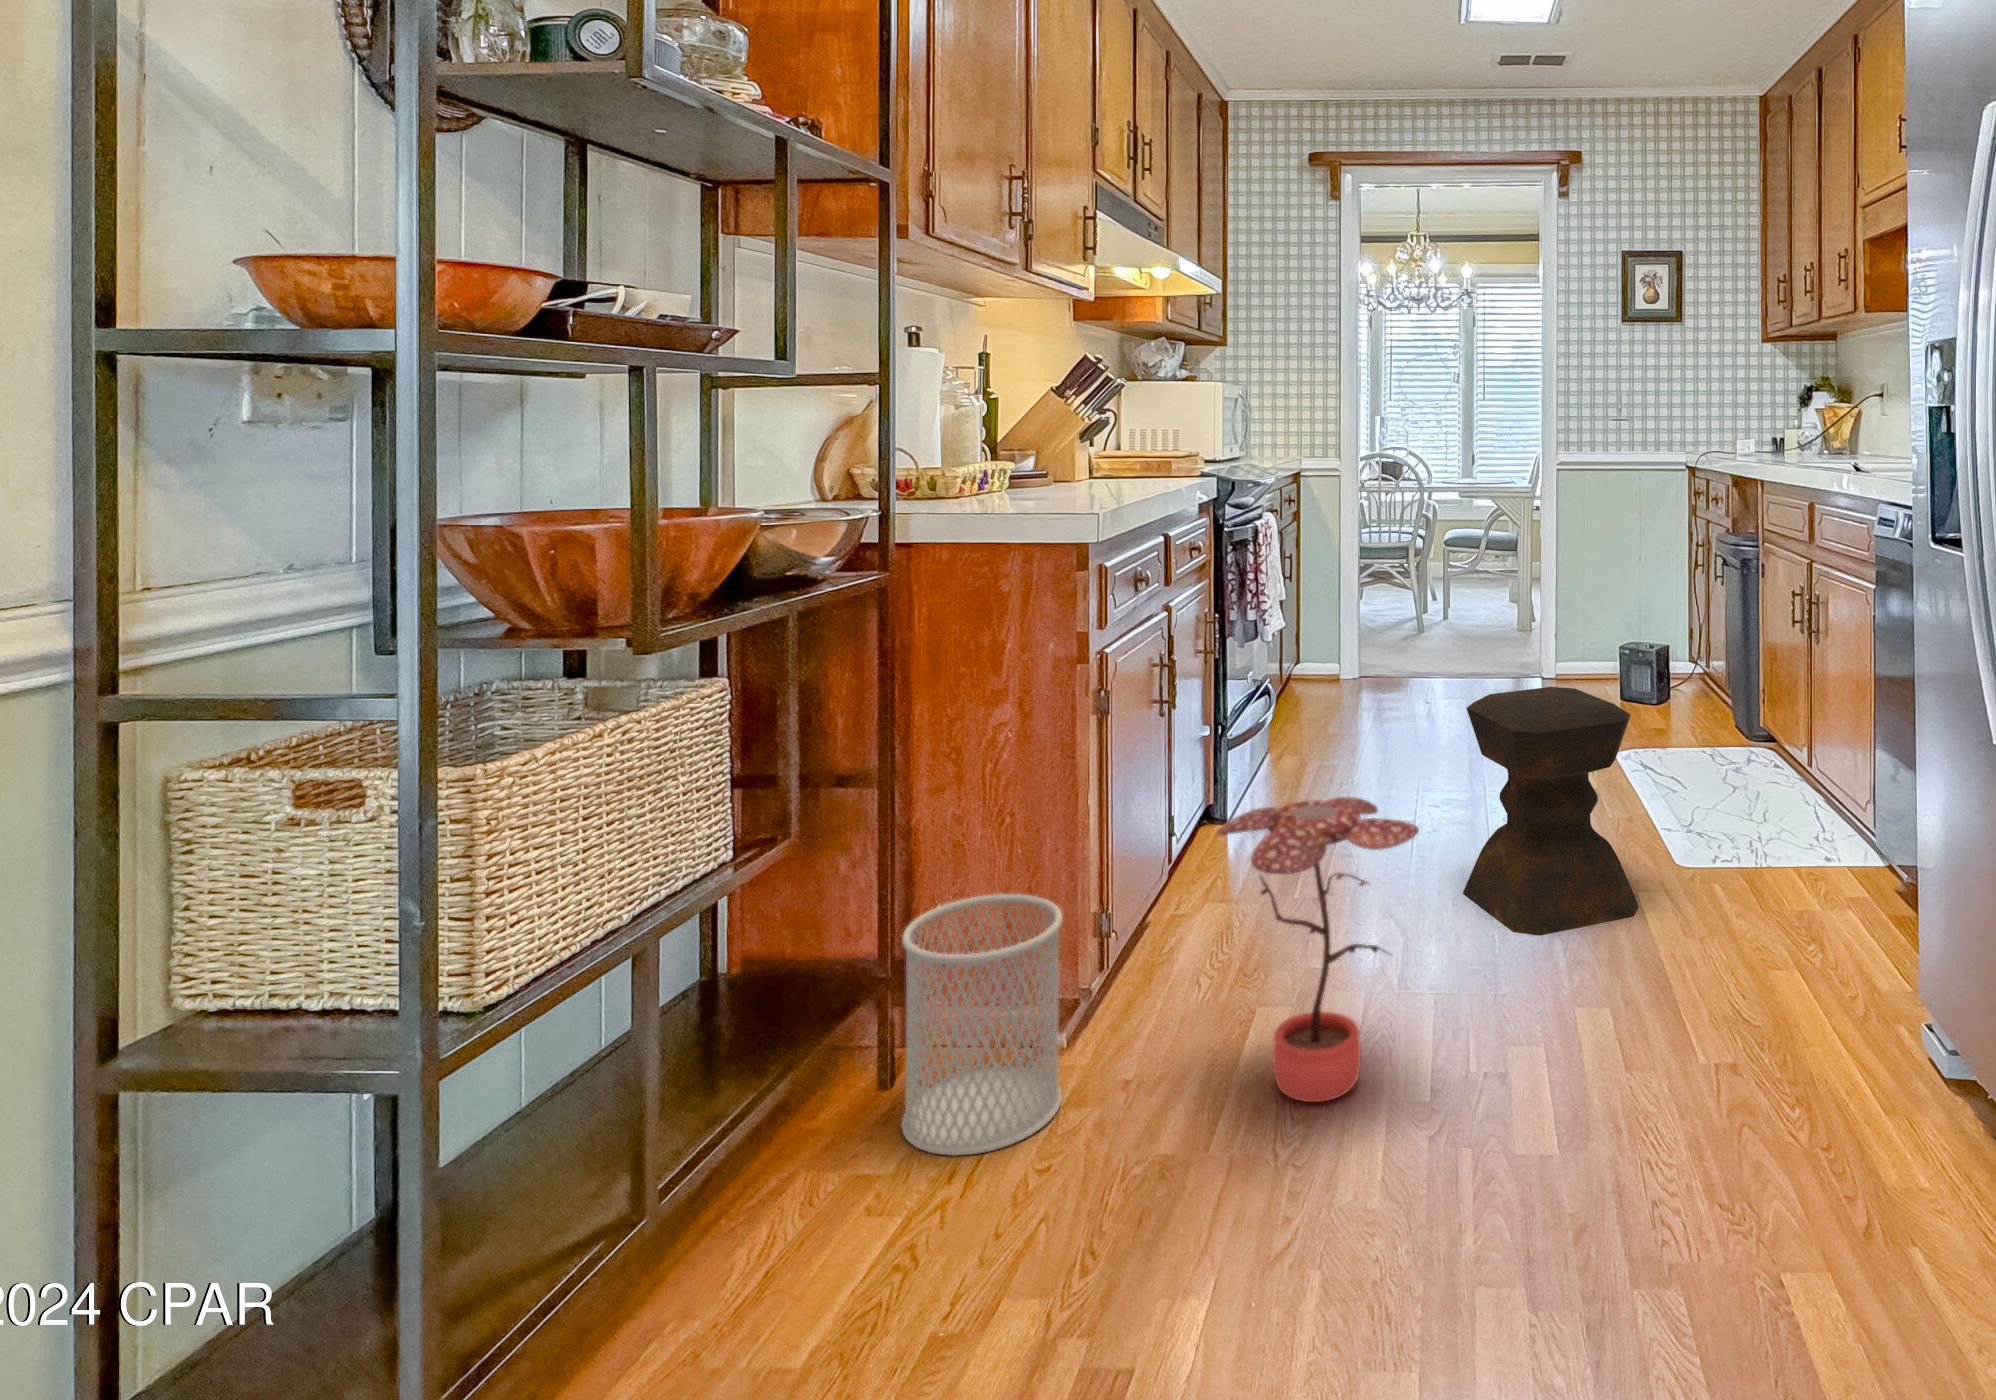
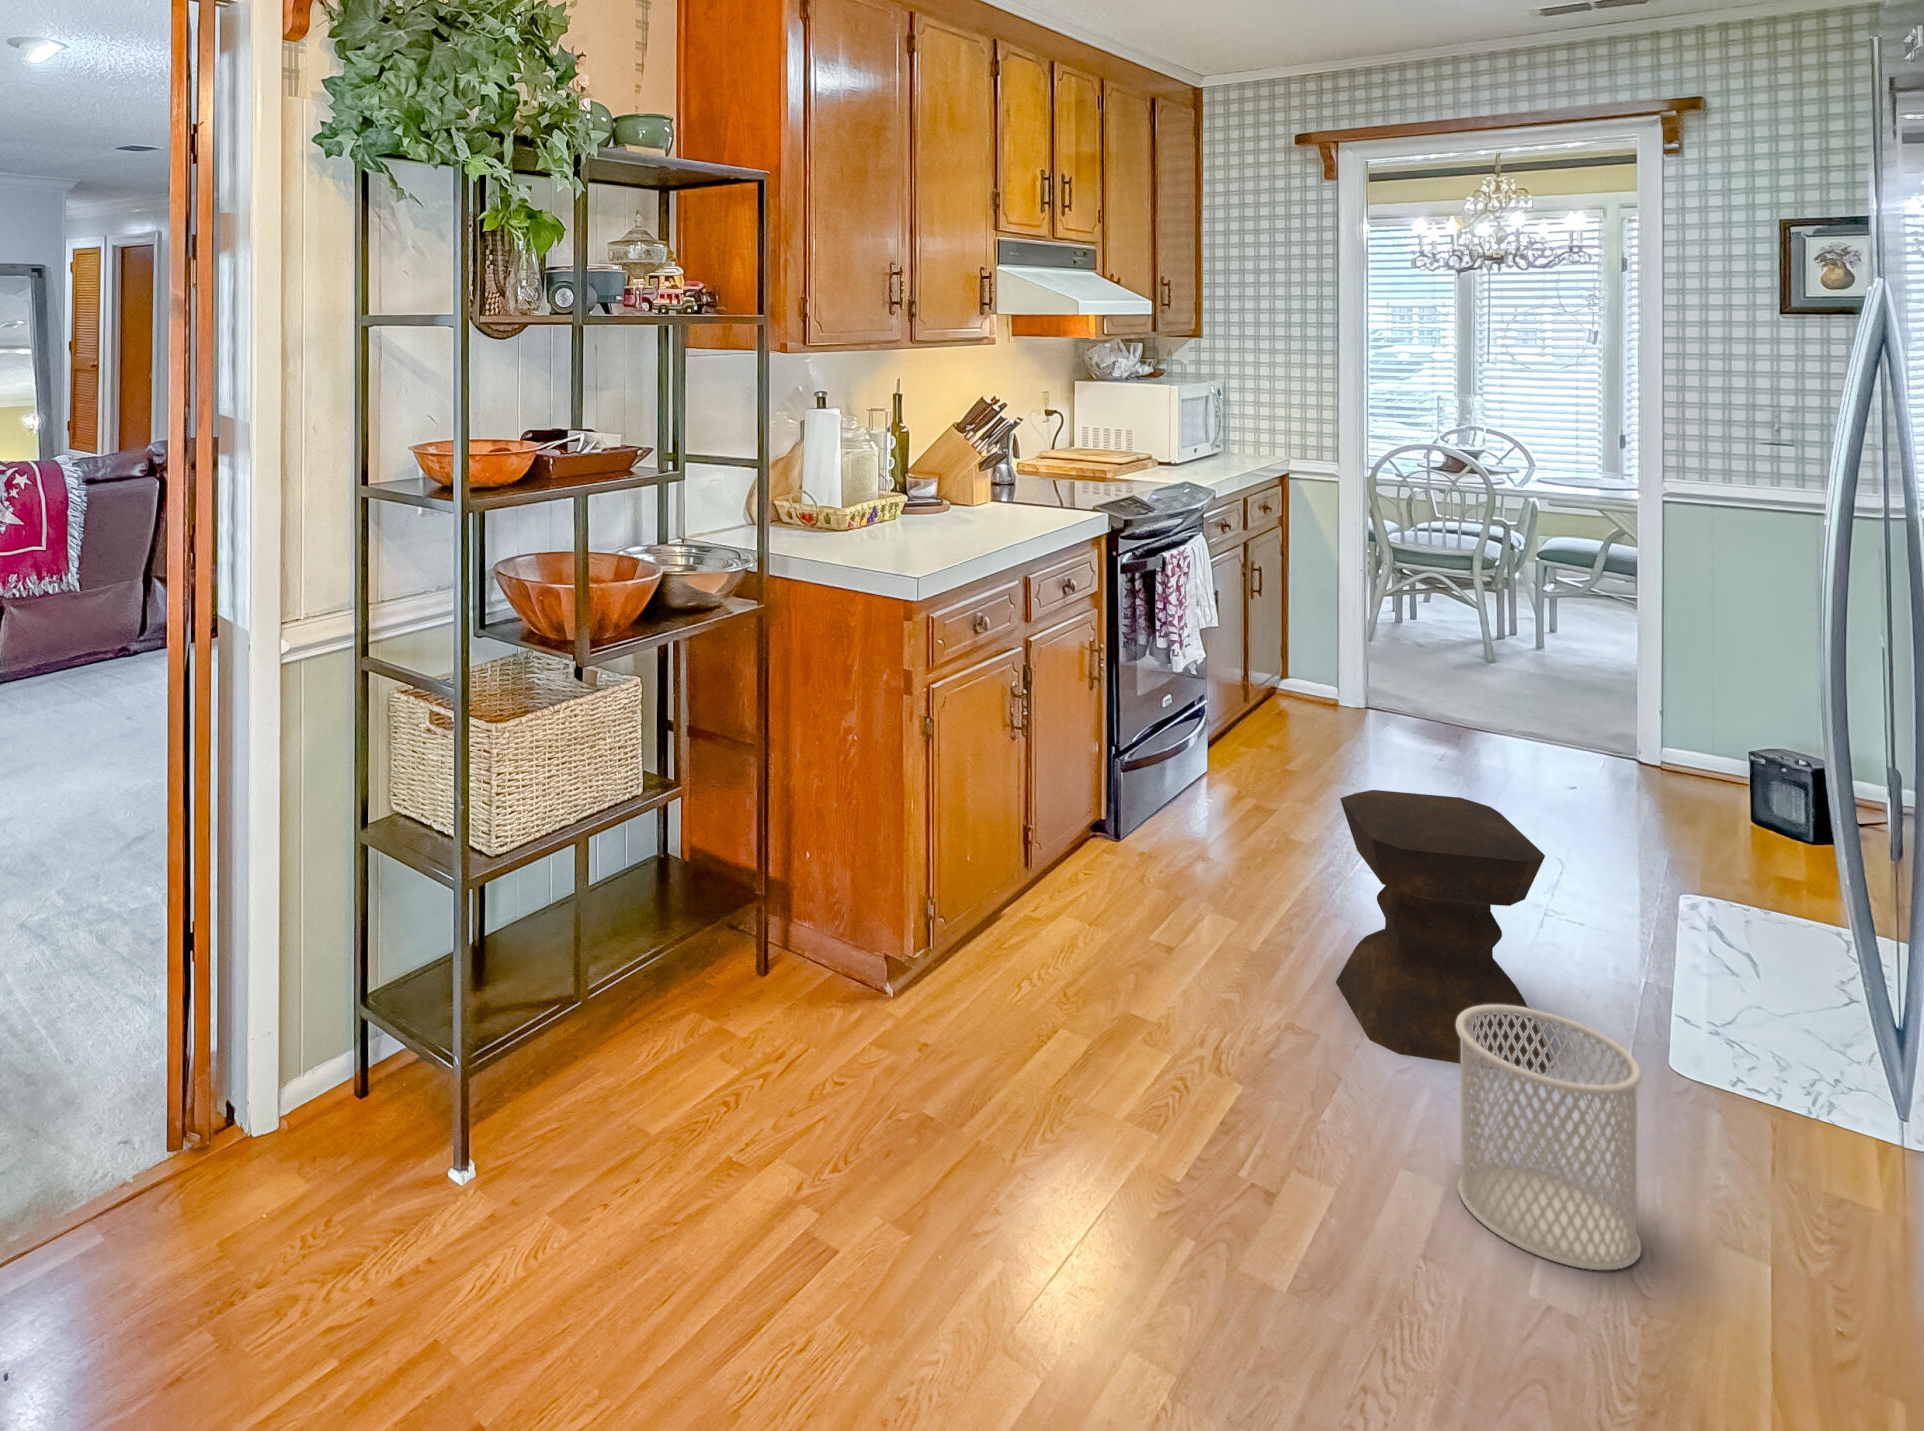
potted plant: present [1218,797,1419,1102] -> none [997,853,1173,1118]
wastebasket: present [902,894,1063,1155] -> present [1457,1005,1642,1270]

